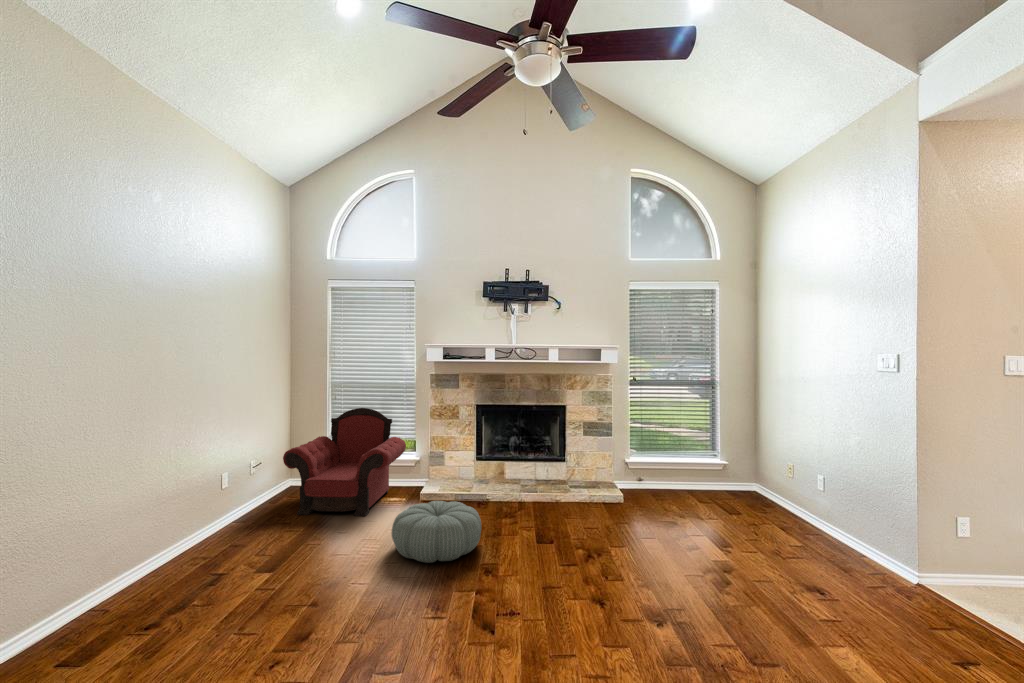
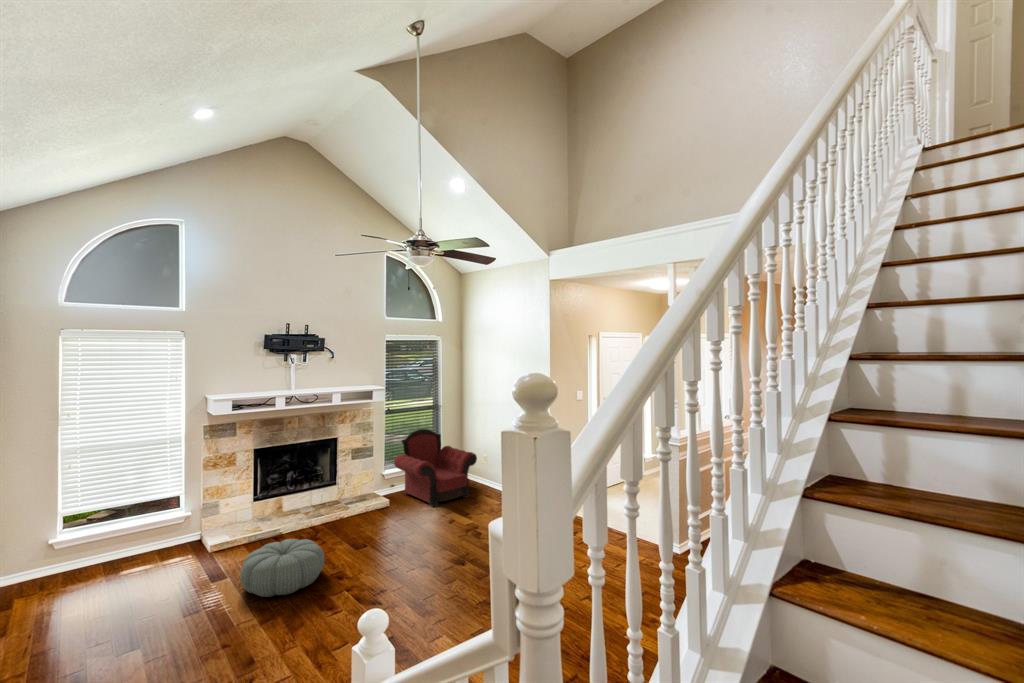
armchair: present [283,408,406,516] -> present [394,429,477,507]

